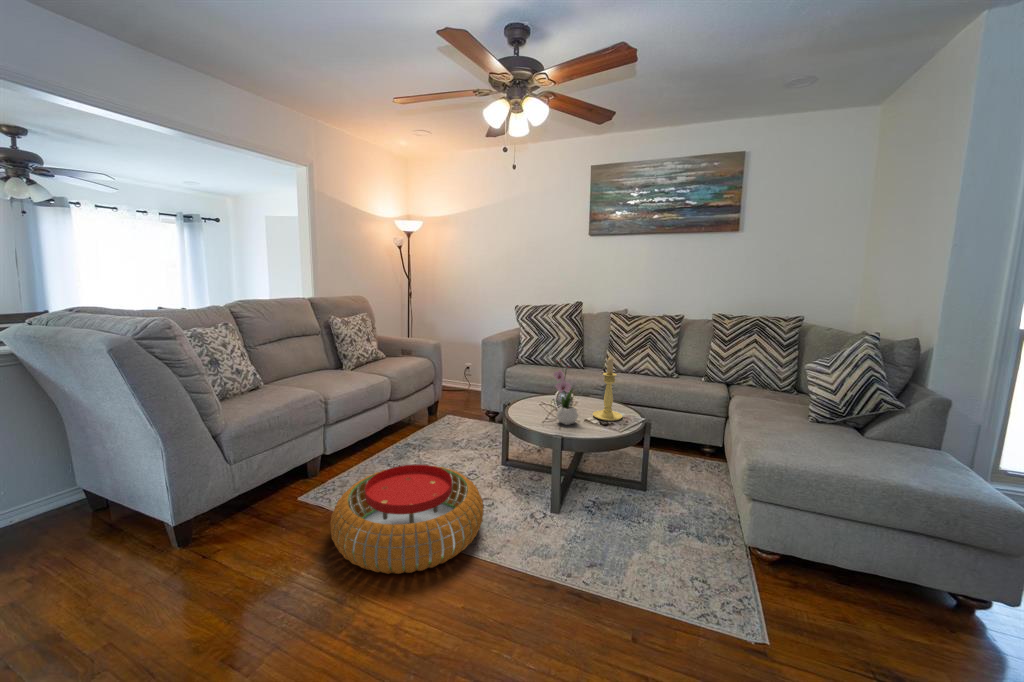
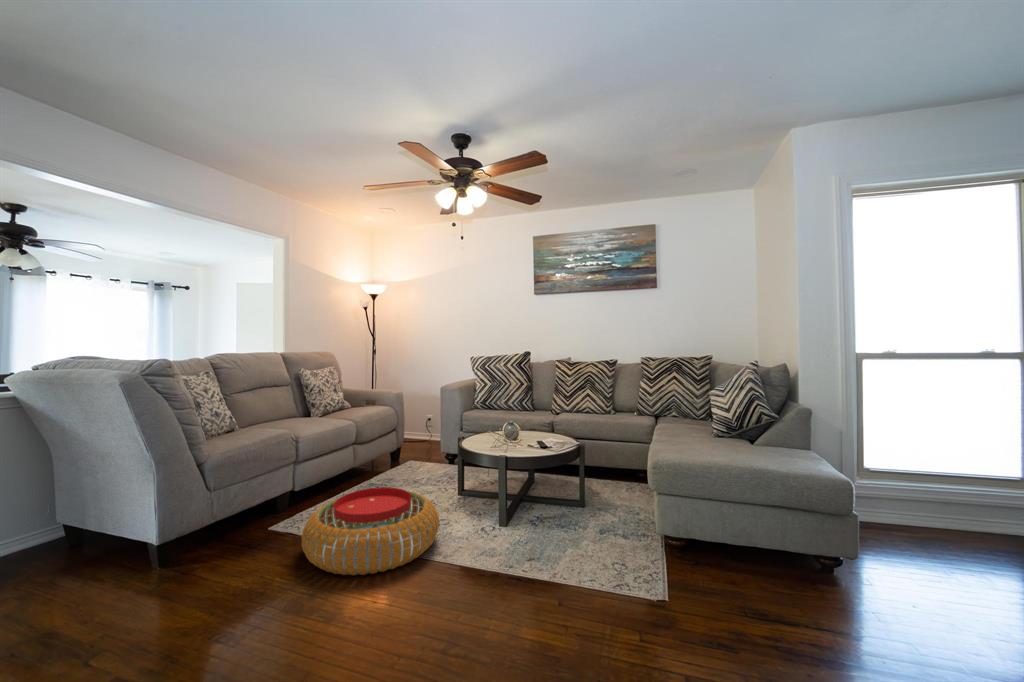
candle holder: present [593,357,623,421] -> none [535,389,560,444]
flower arrangement: present [554,360,578,425] -> none [499,392,524,448]

